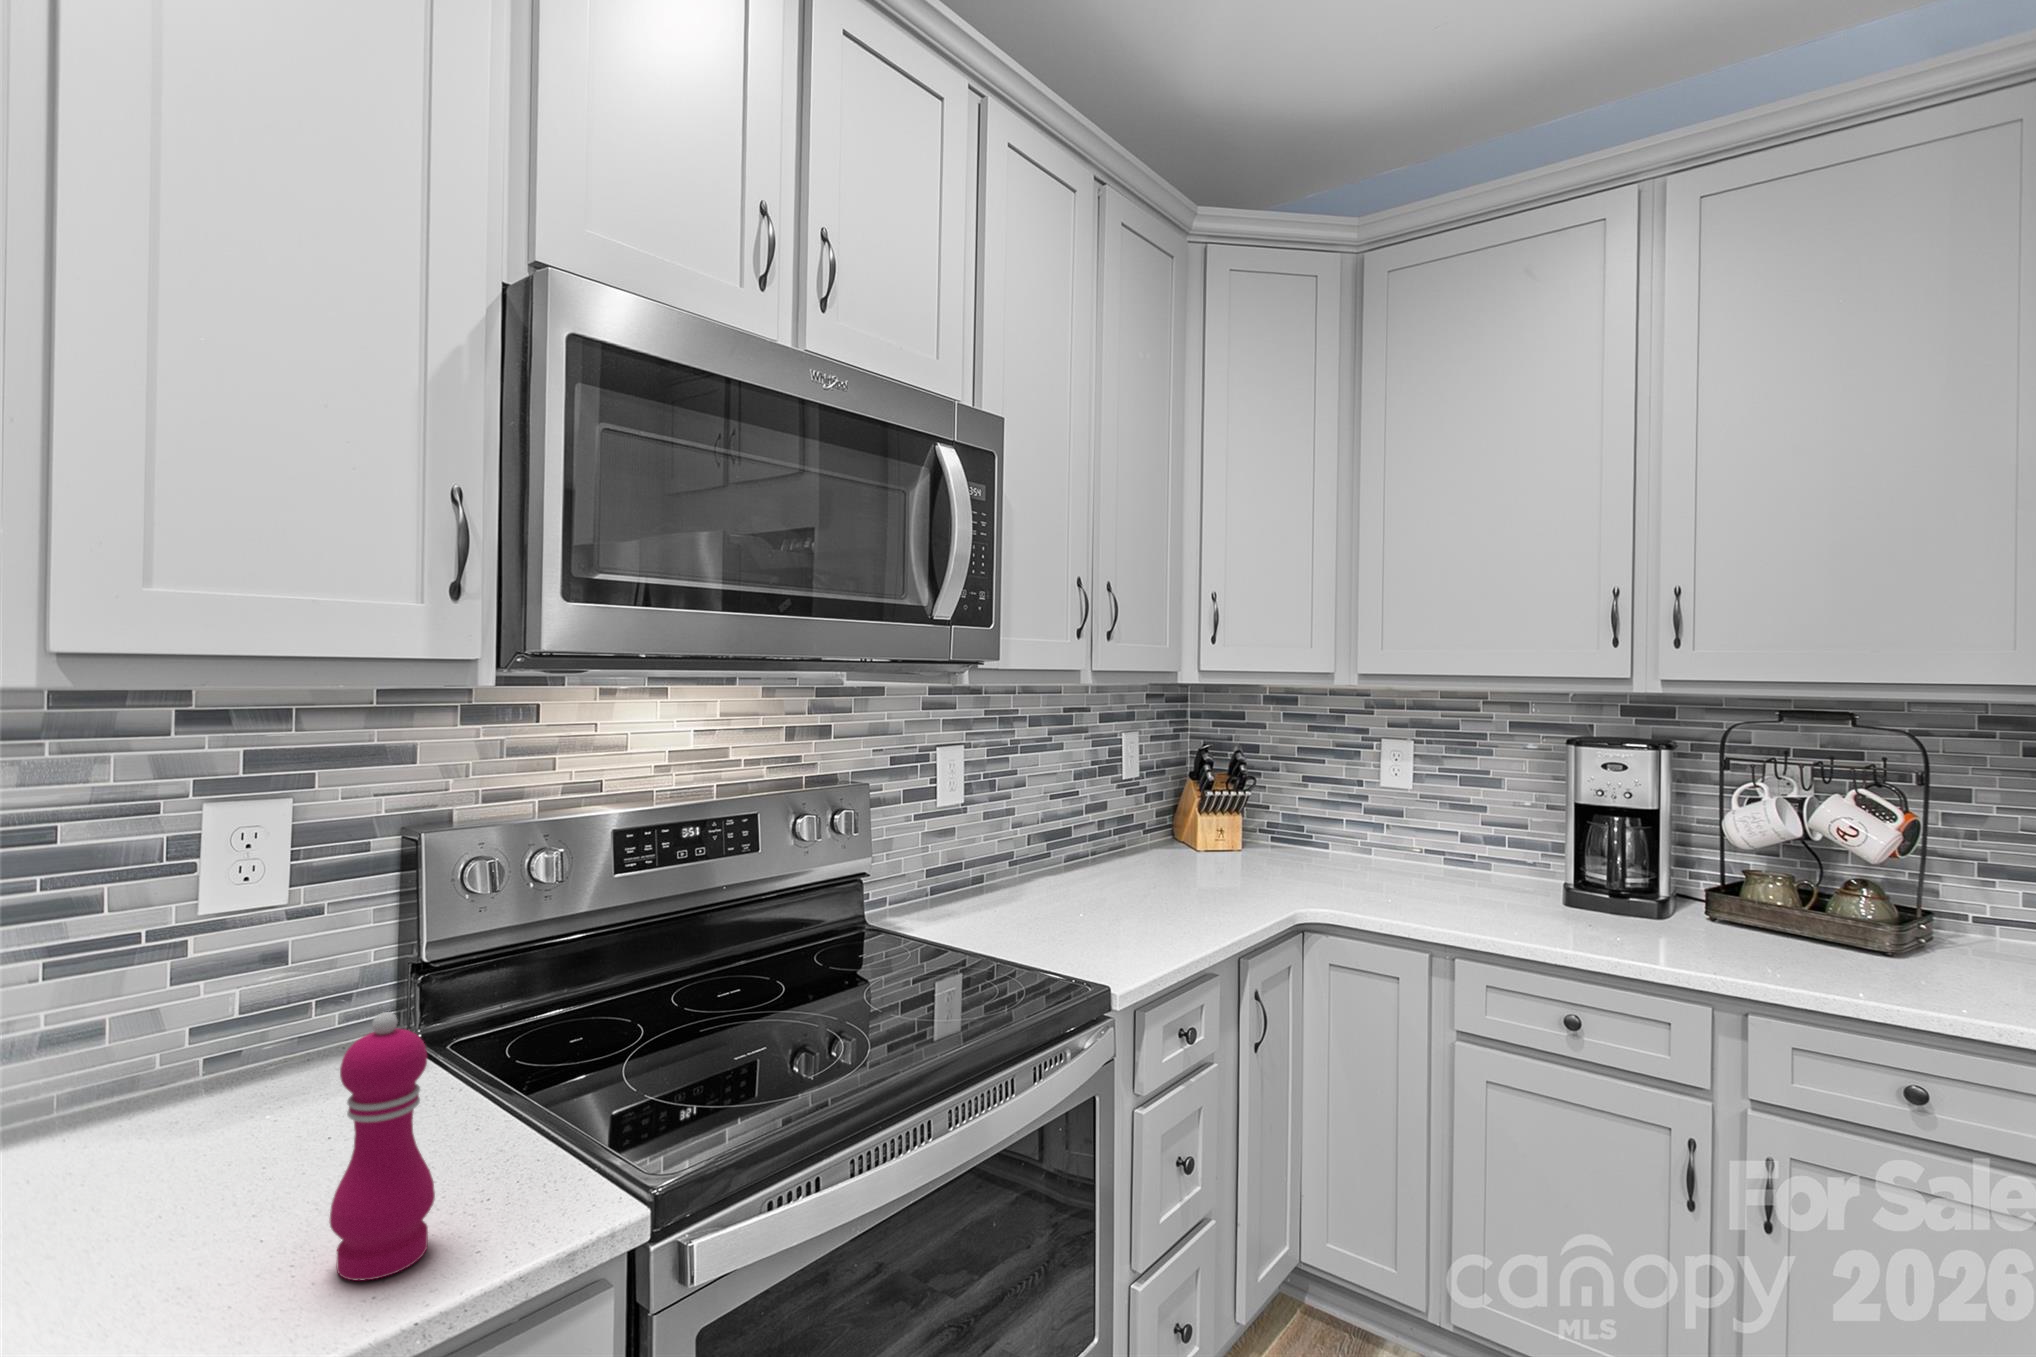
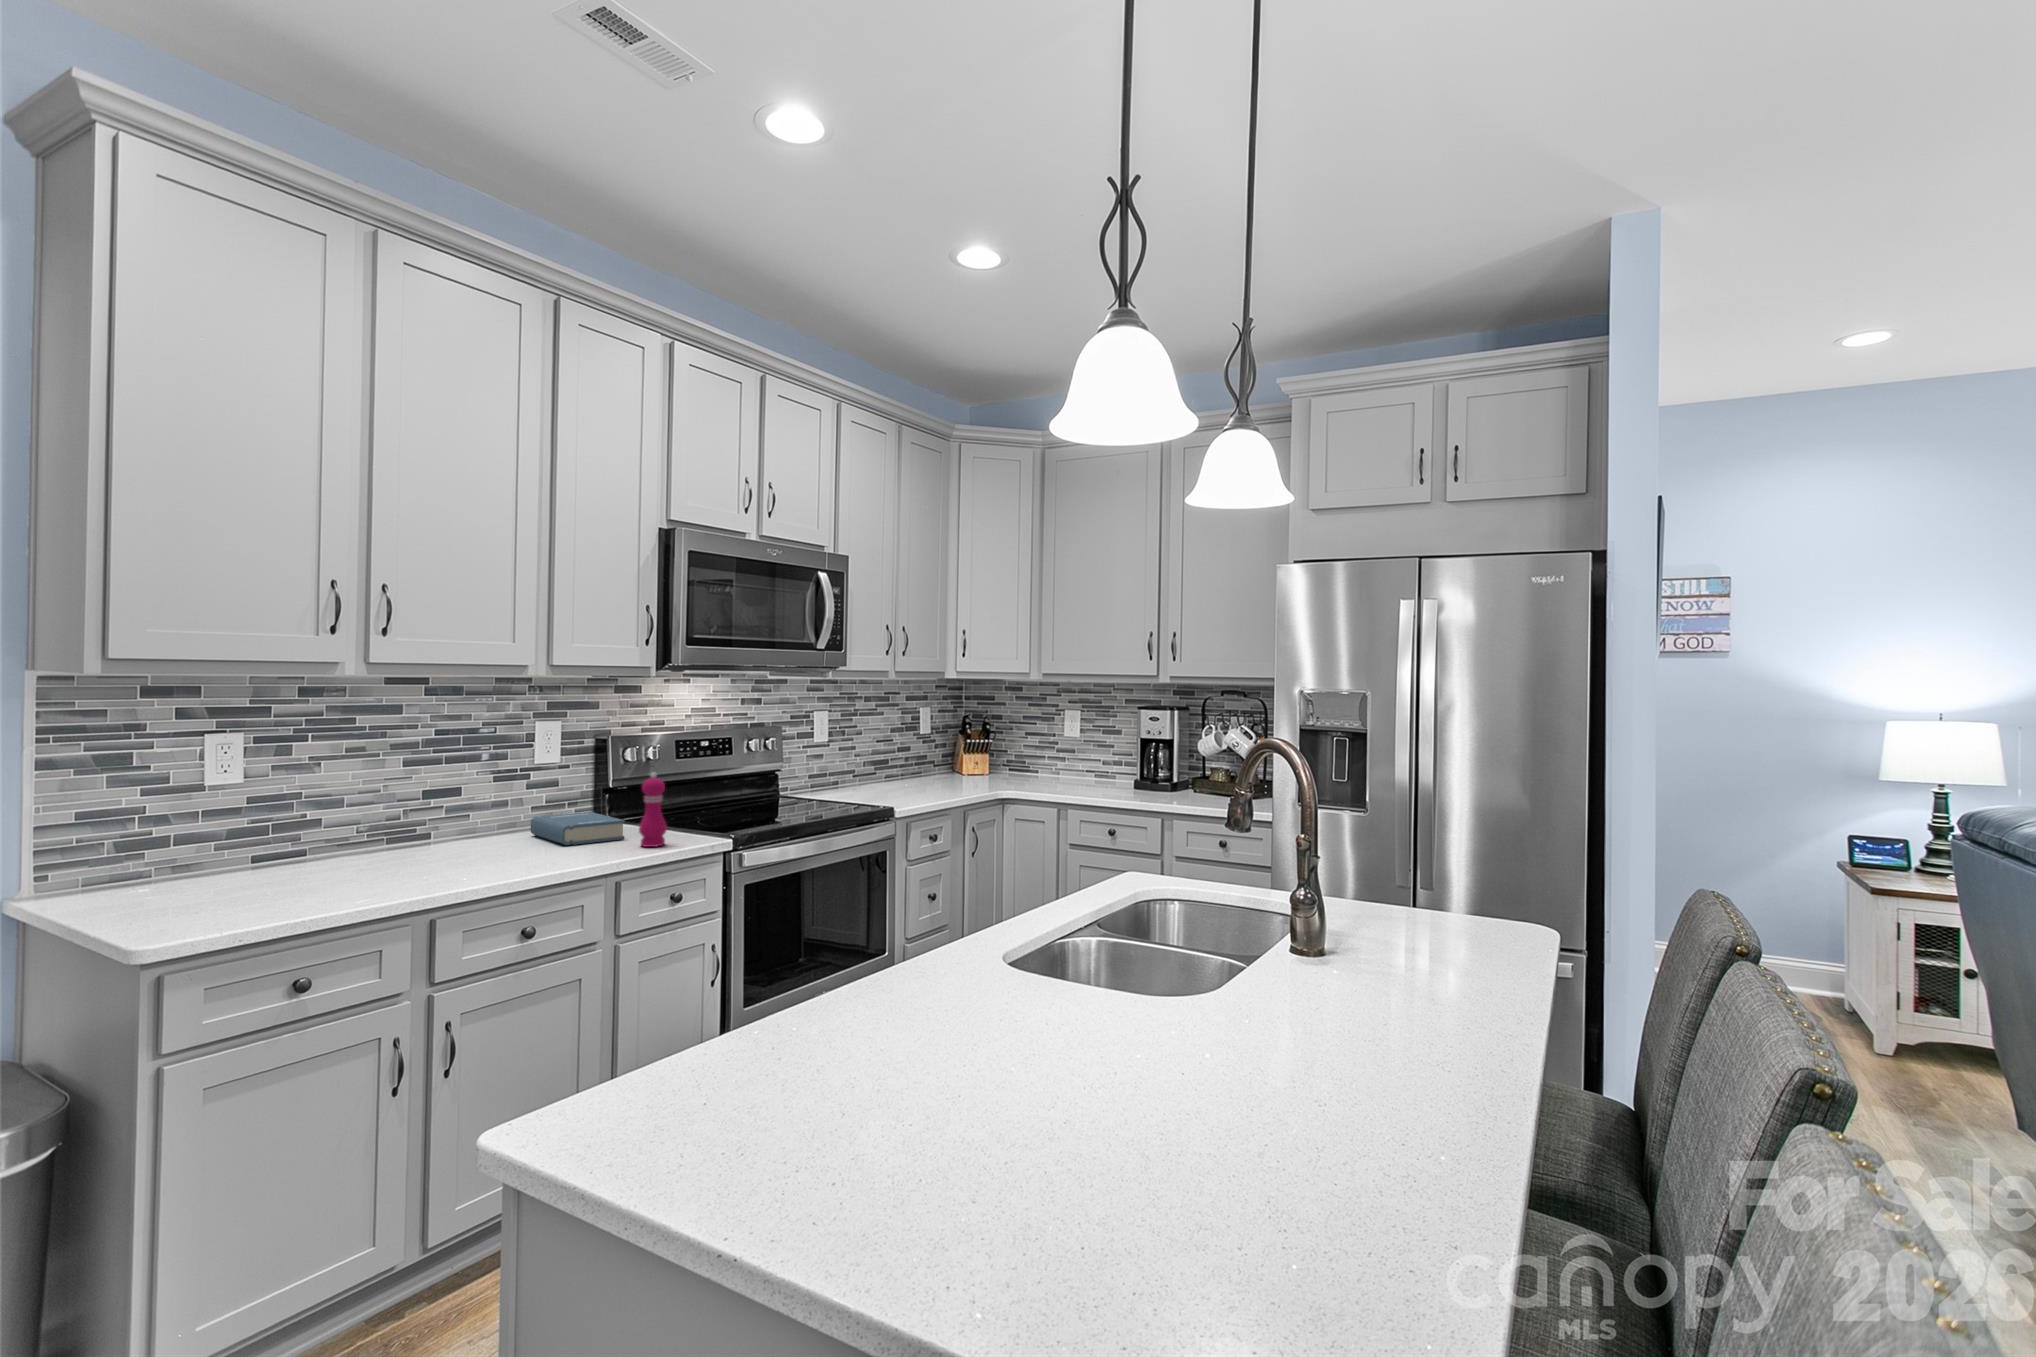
hardback book: none [93,1052,346,1250] -> present [531,812,625,845]

